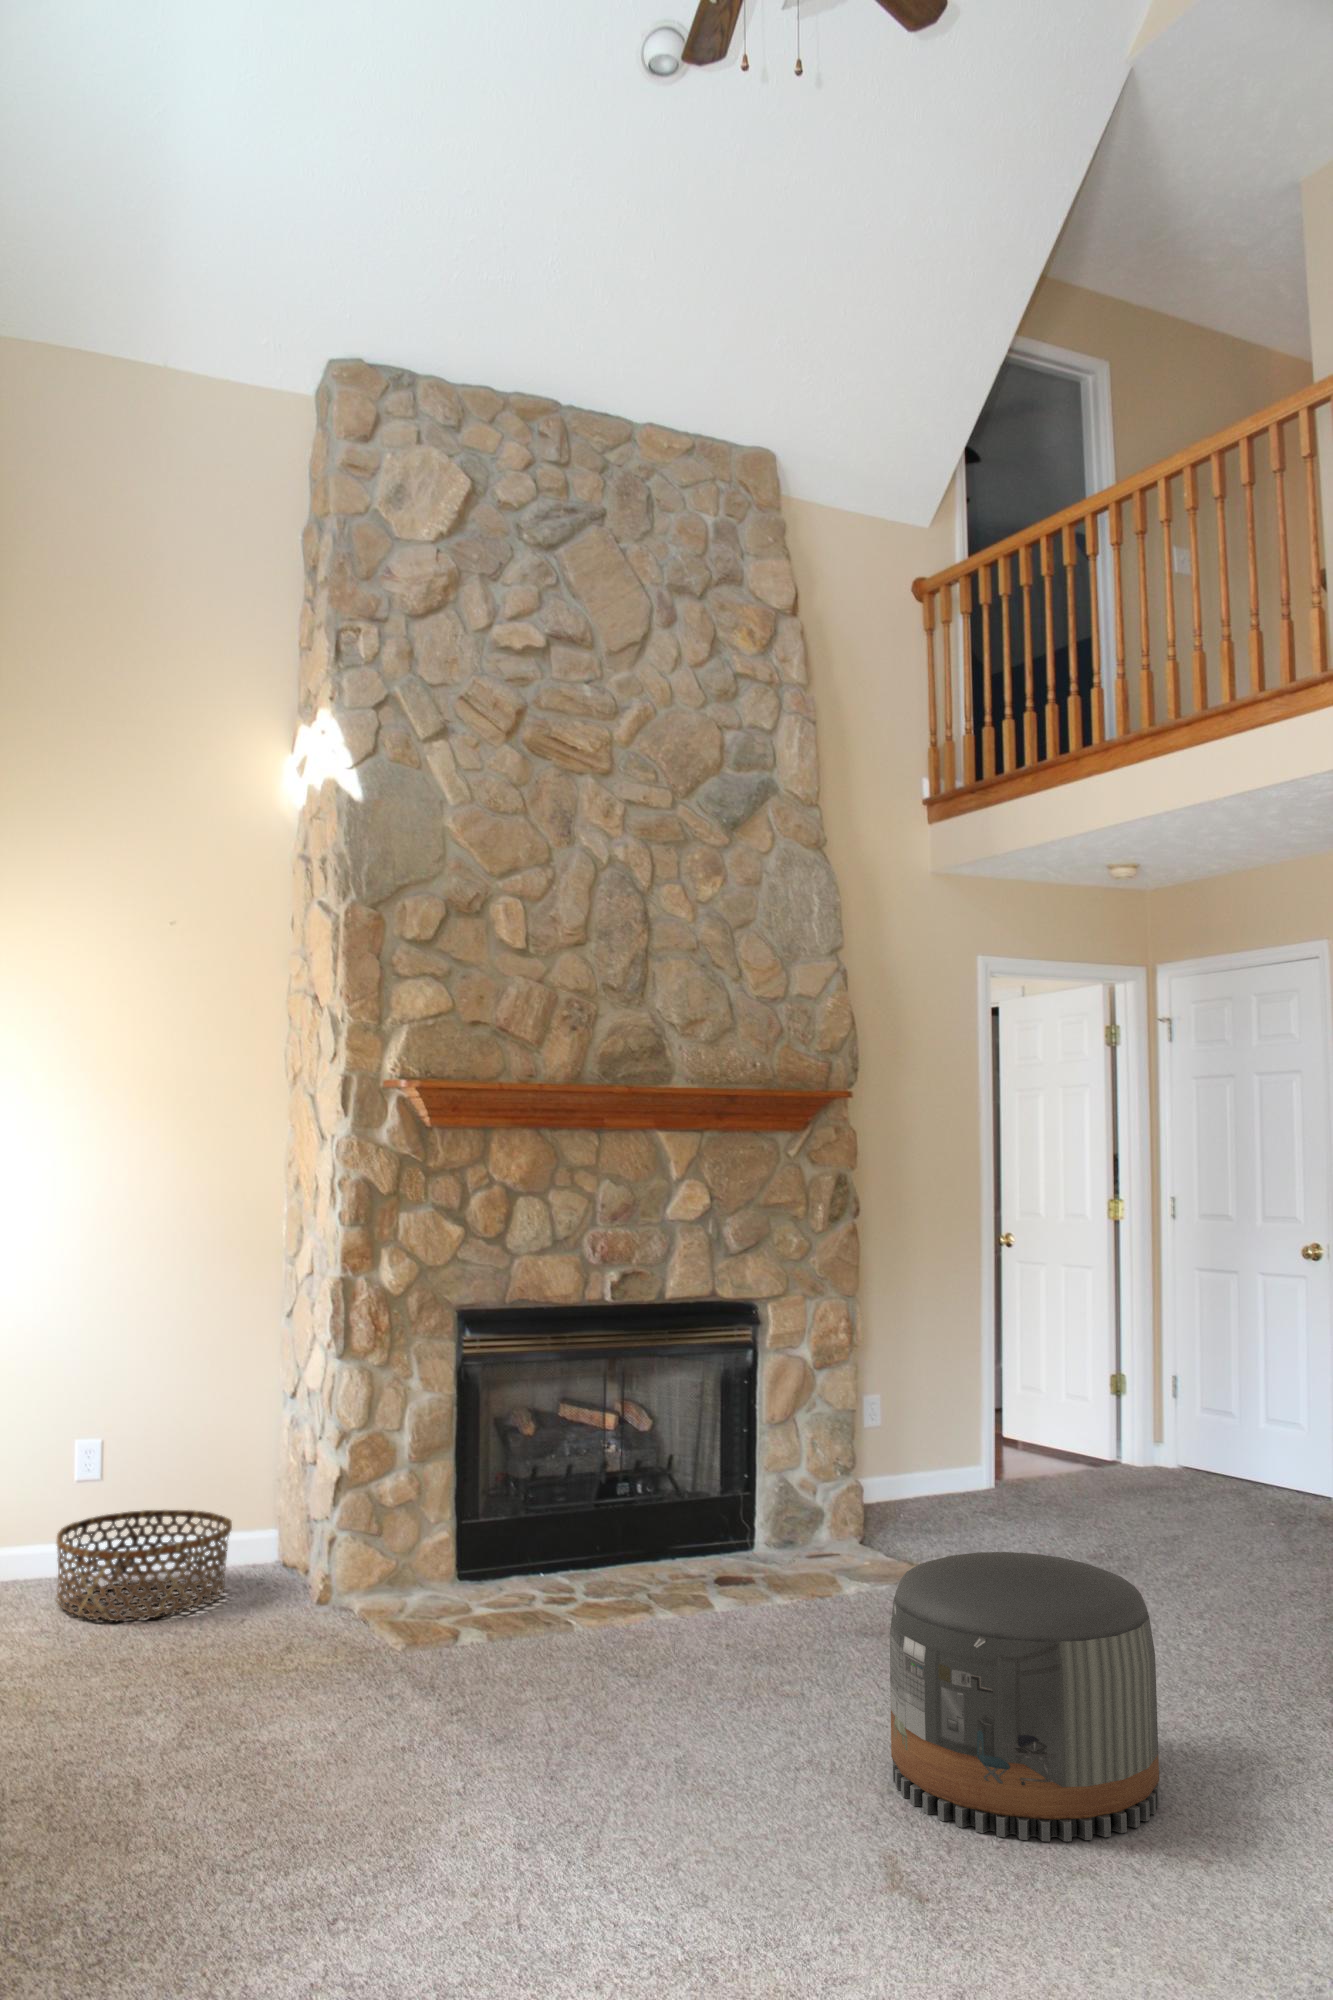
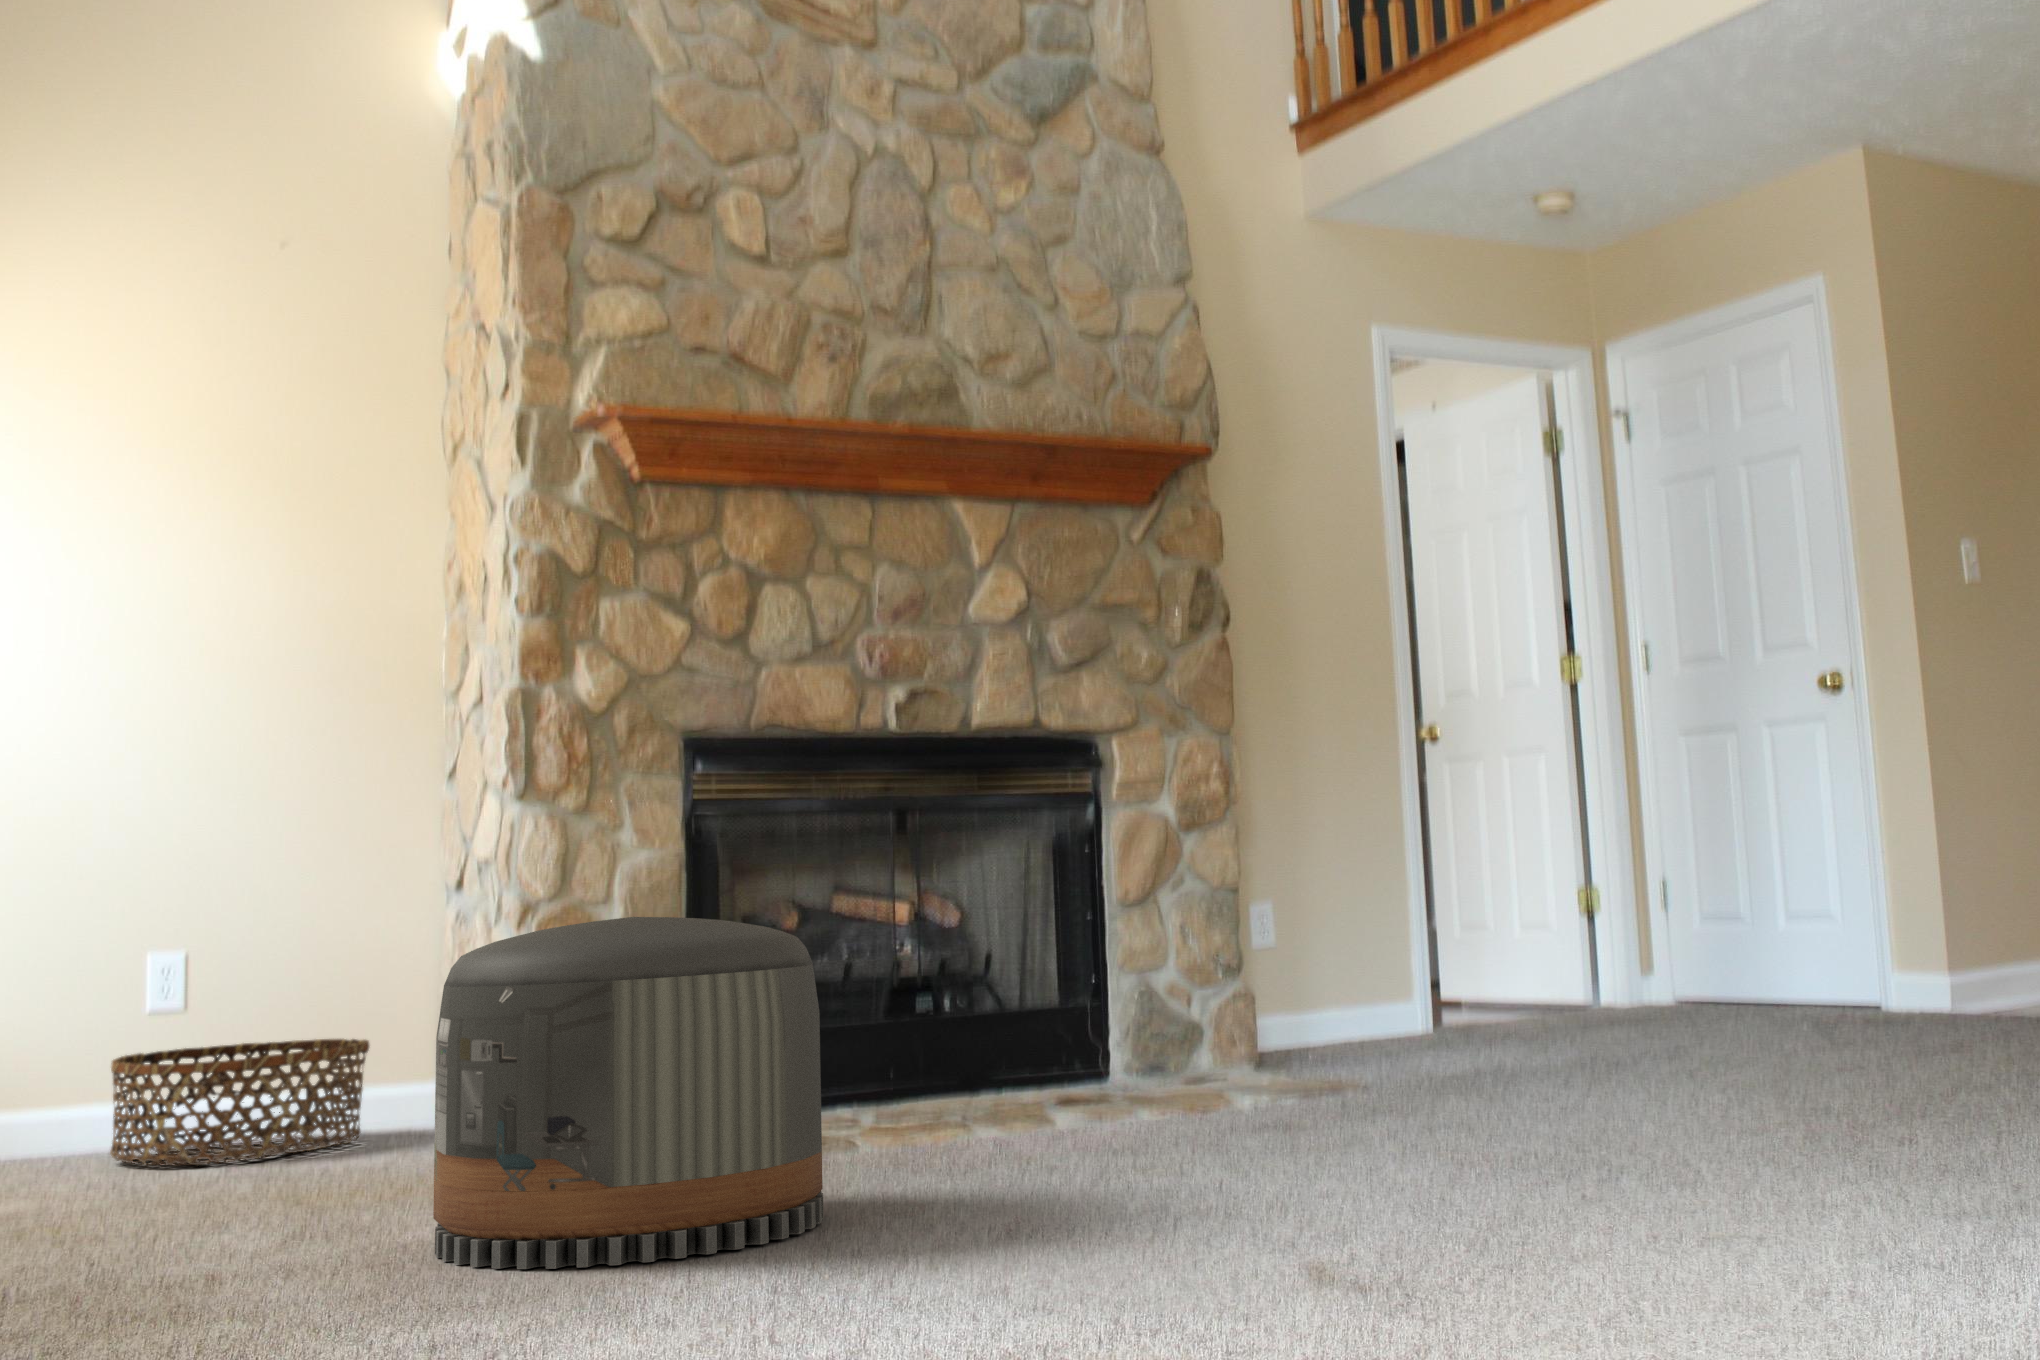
pouf: present [890,1552,1159,1841] -> present [433,917,823,1269]

